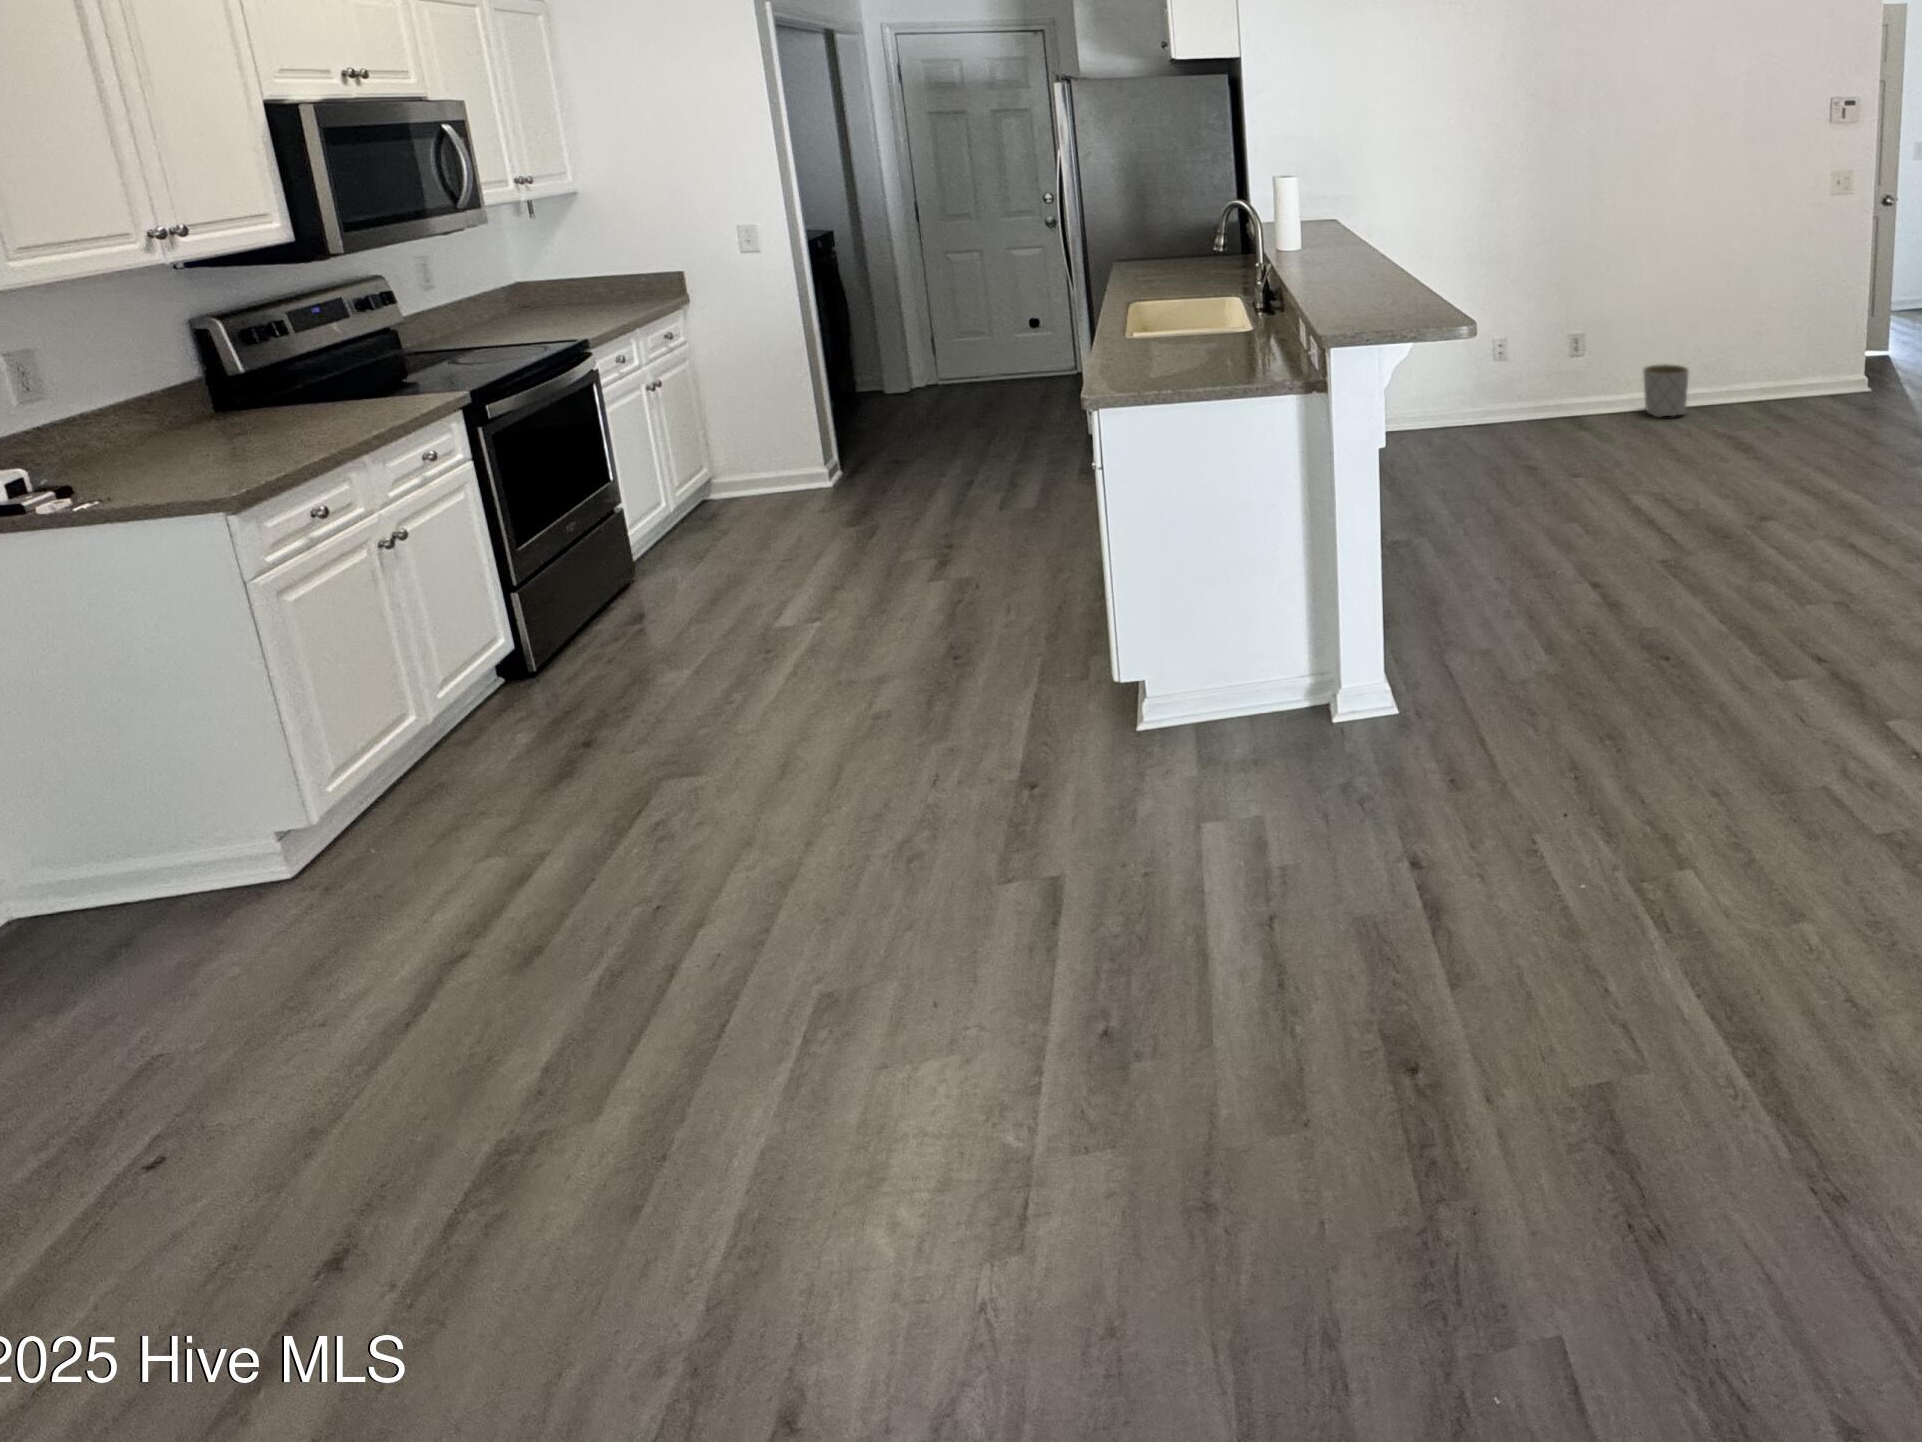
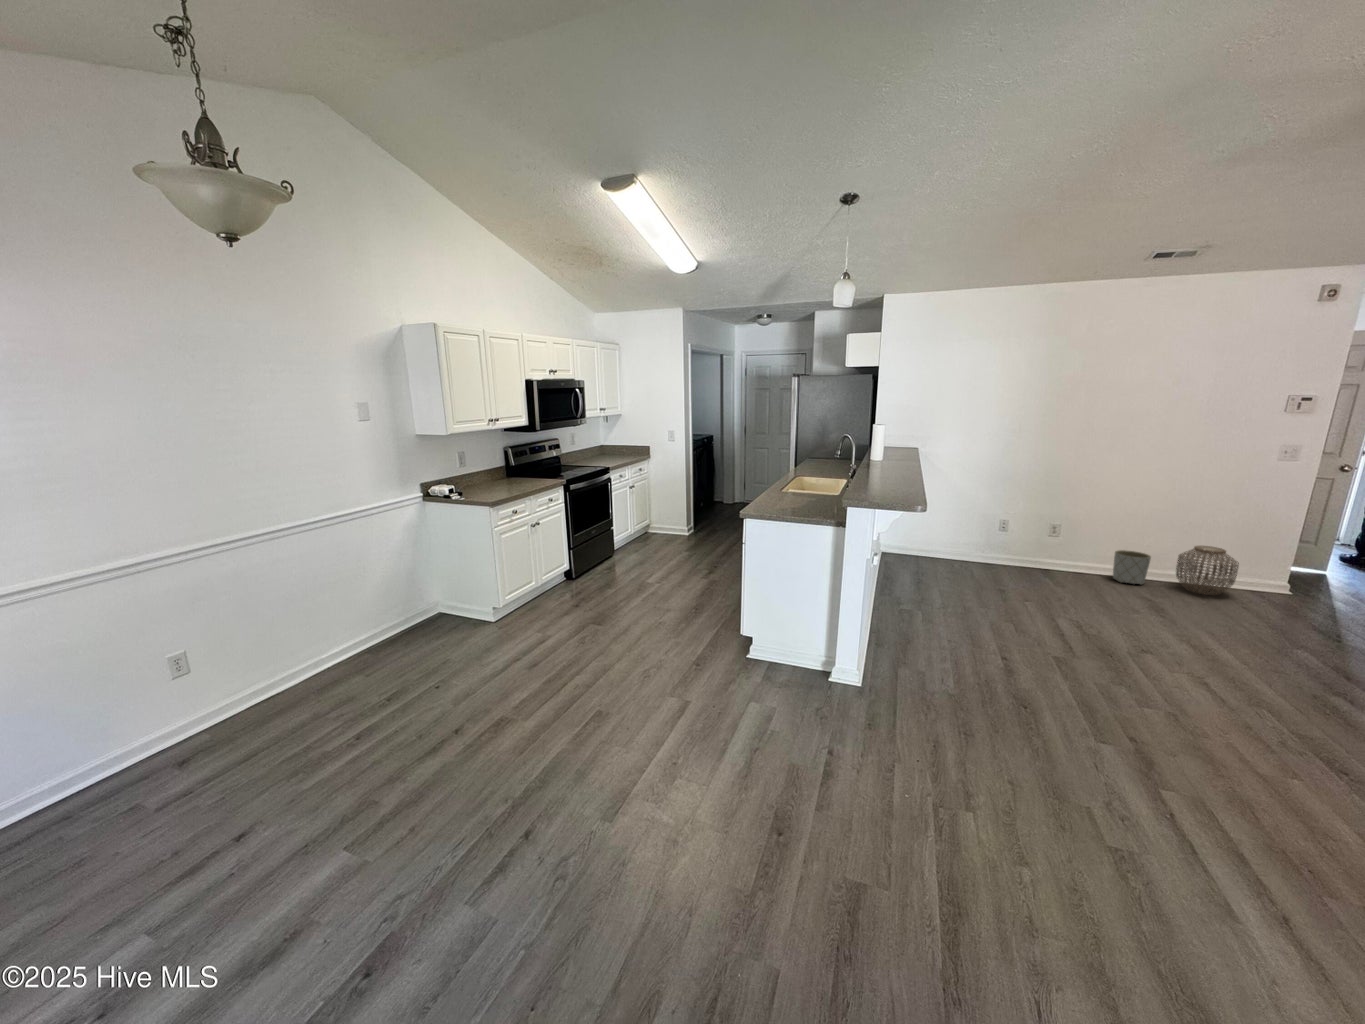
woven basket: none [1718,341,1786,414] -> present [1176,546,1239,595]

